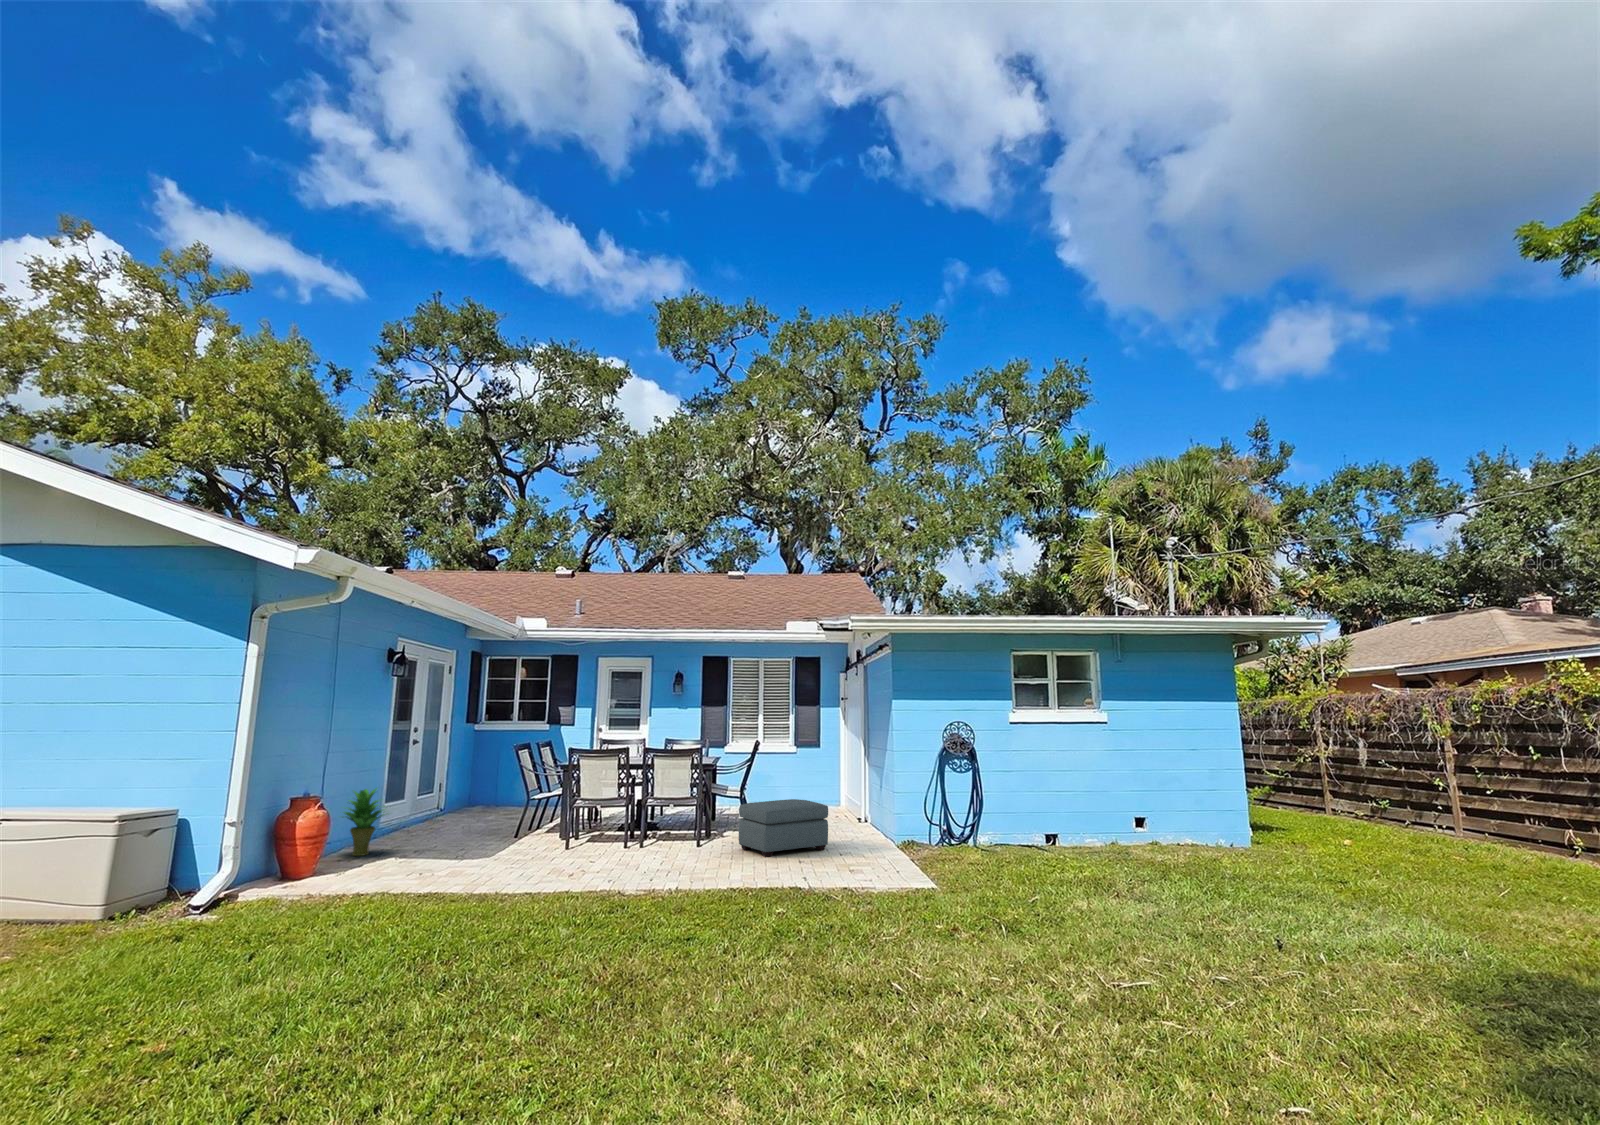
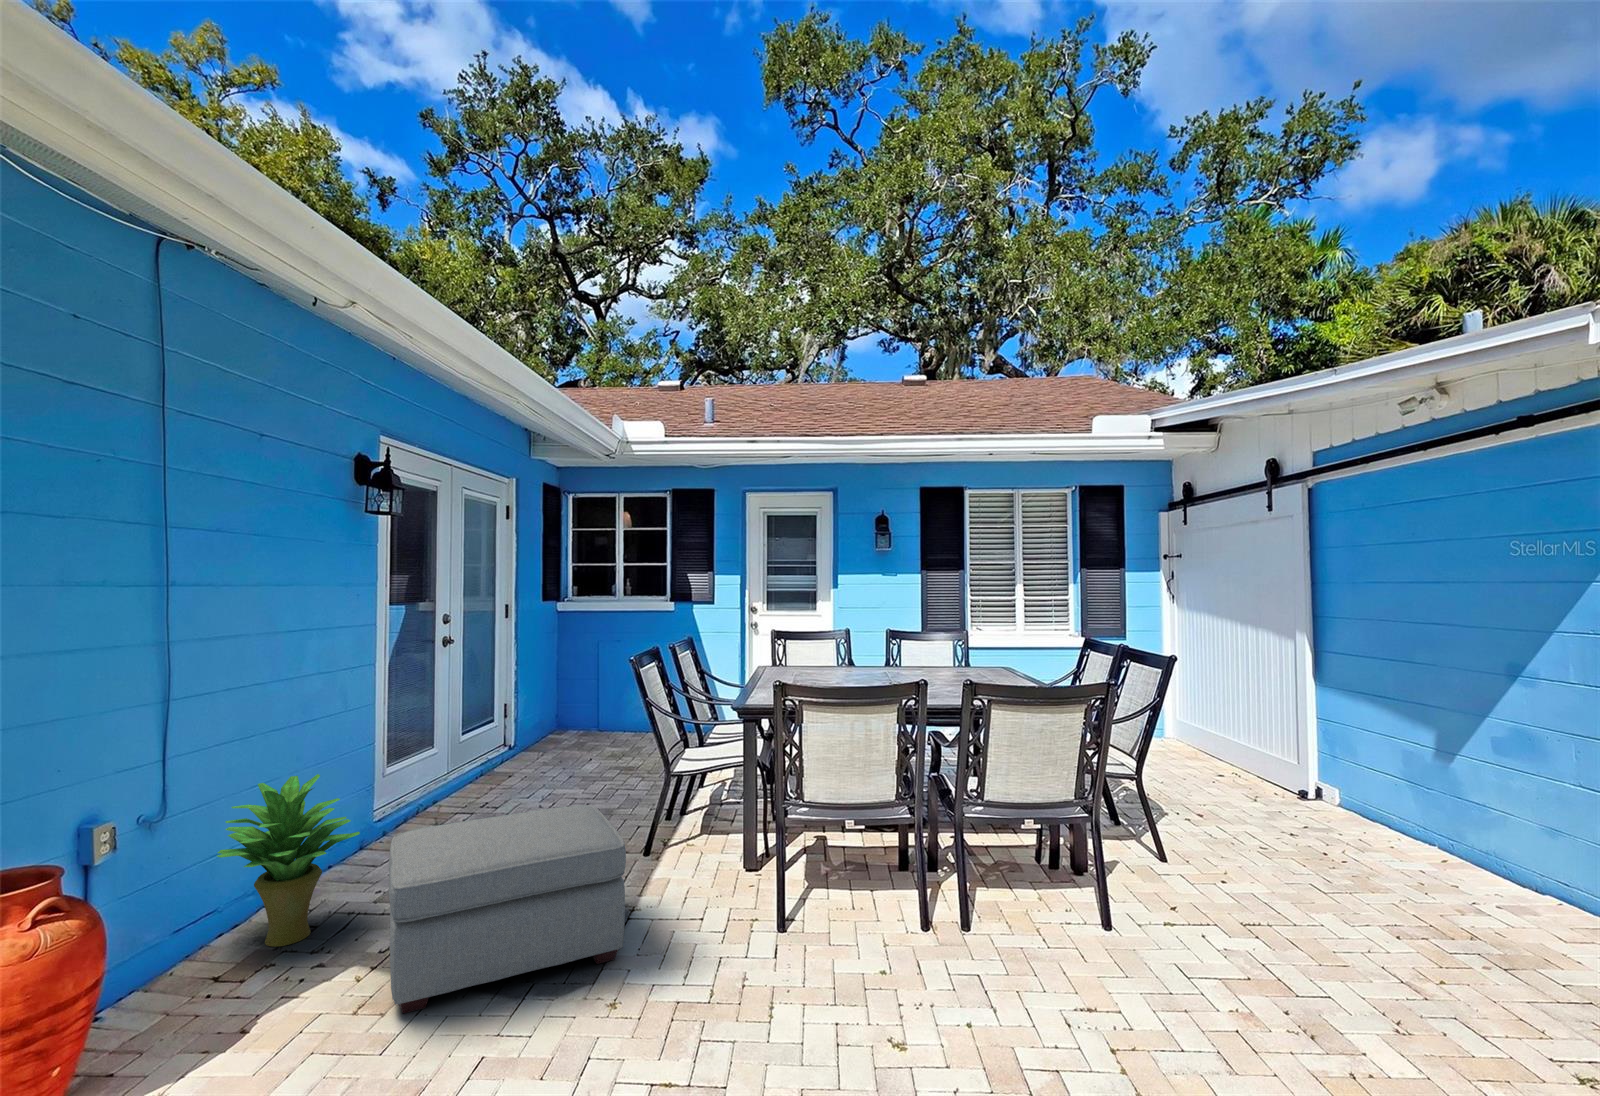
ottoman: present [739,799,828,857] -> present [389,805,626,1013]

